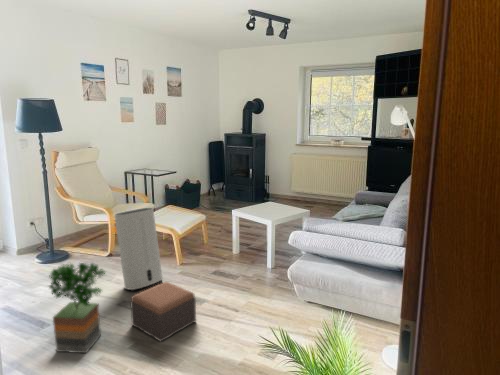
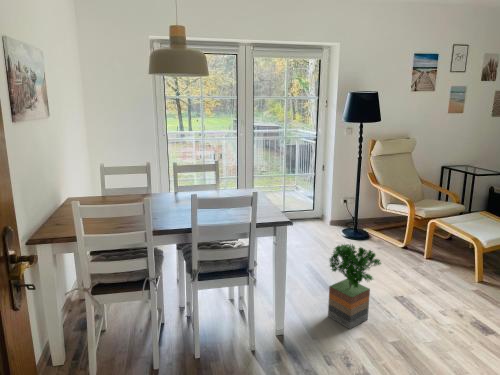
air purifier: present [115,208,163,290] -> none [407,208,454,291]
footstool: present [131,282,196,341] -> none [399,293,477,353]

